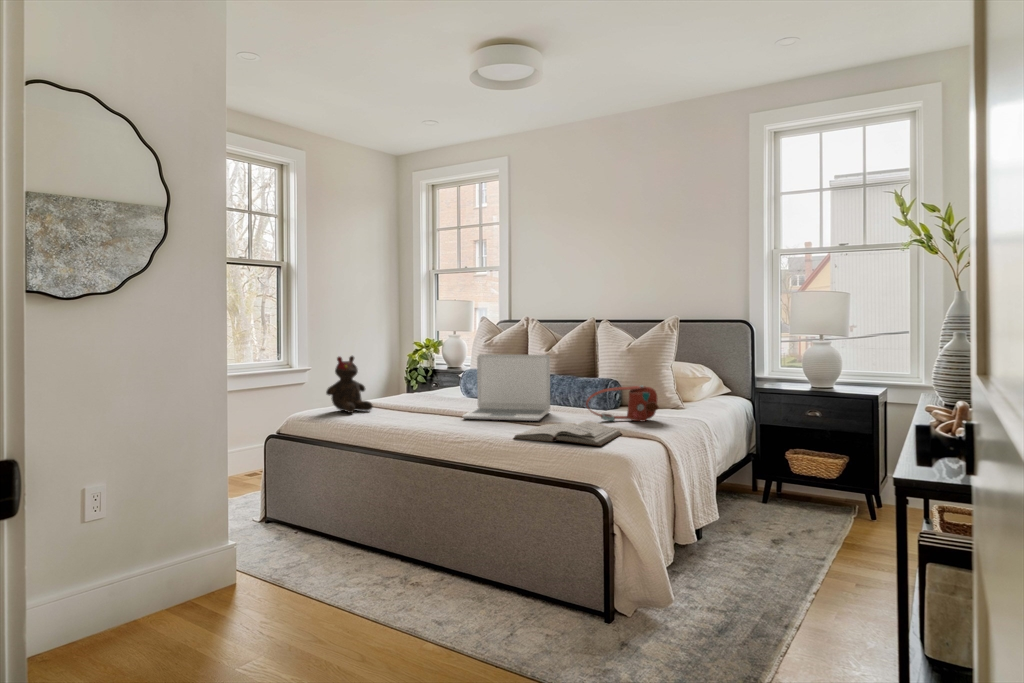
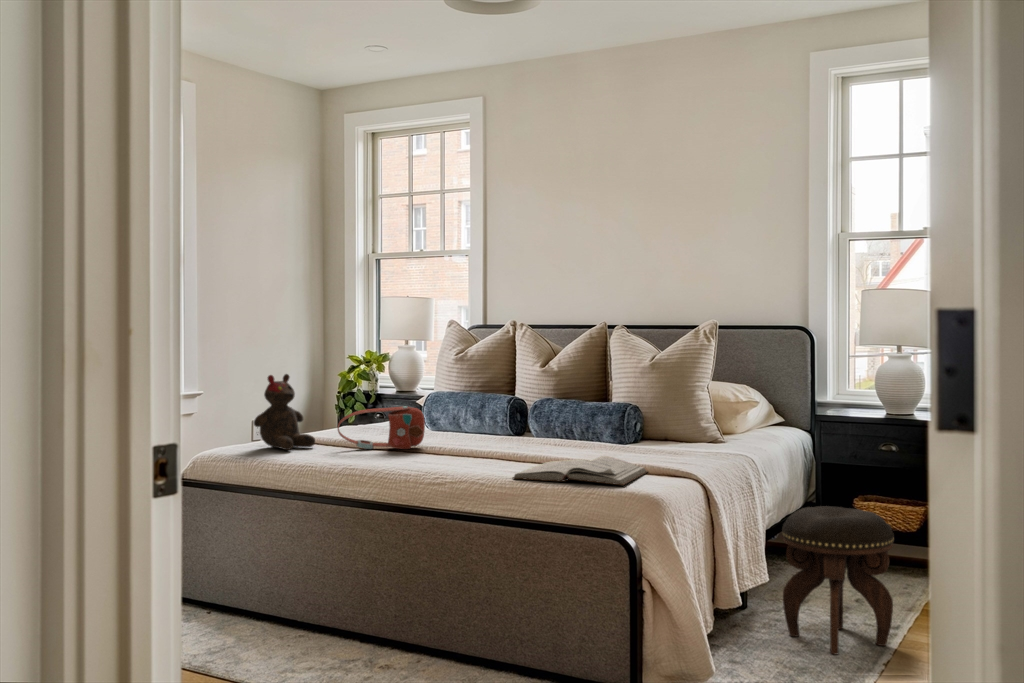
laptop: present [462,354,550,421] -> none [439,372,552,457]
handbag: present [586,386,659,422] -> present [338,406,425,449]
footstool: none [730,462,822,583] -> present [782,506,894,654]

